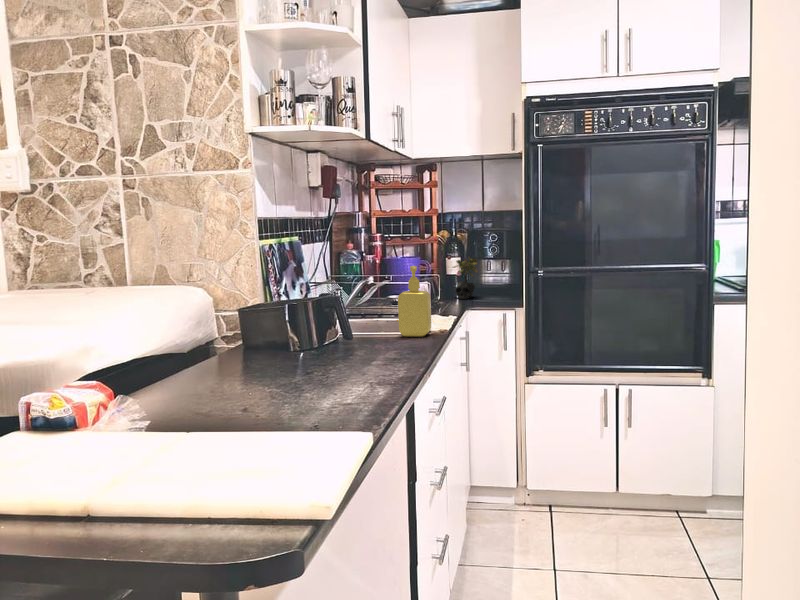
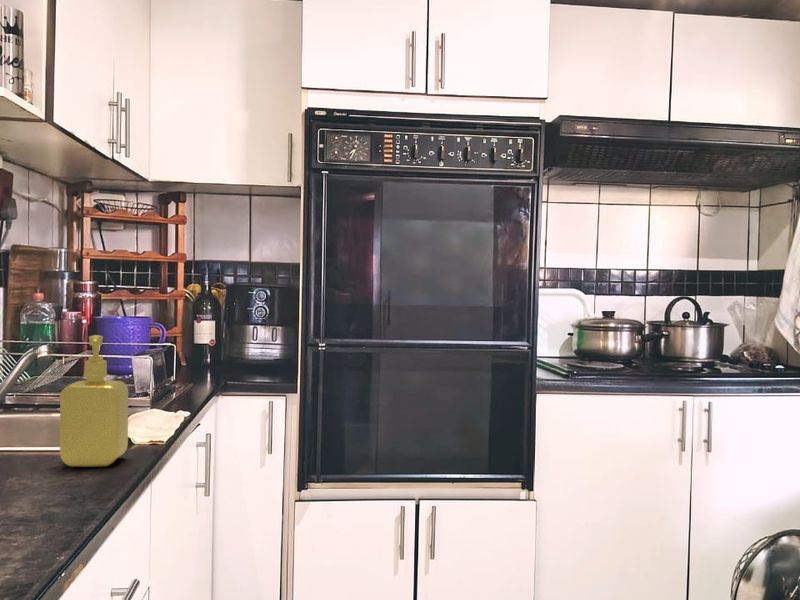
succulent plant: present [453,257,478,299] -> none [197,319,235,380]

